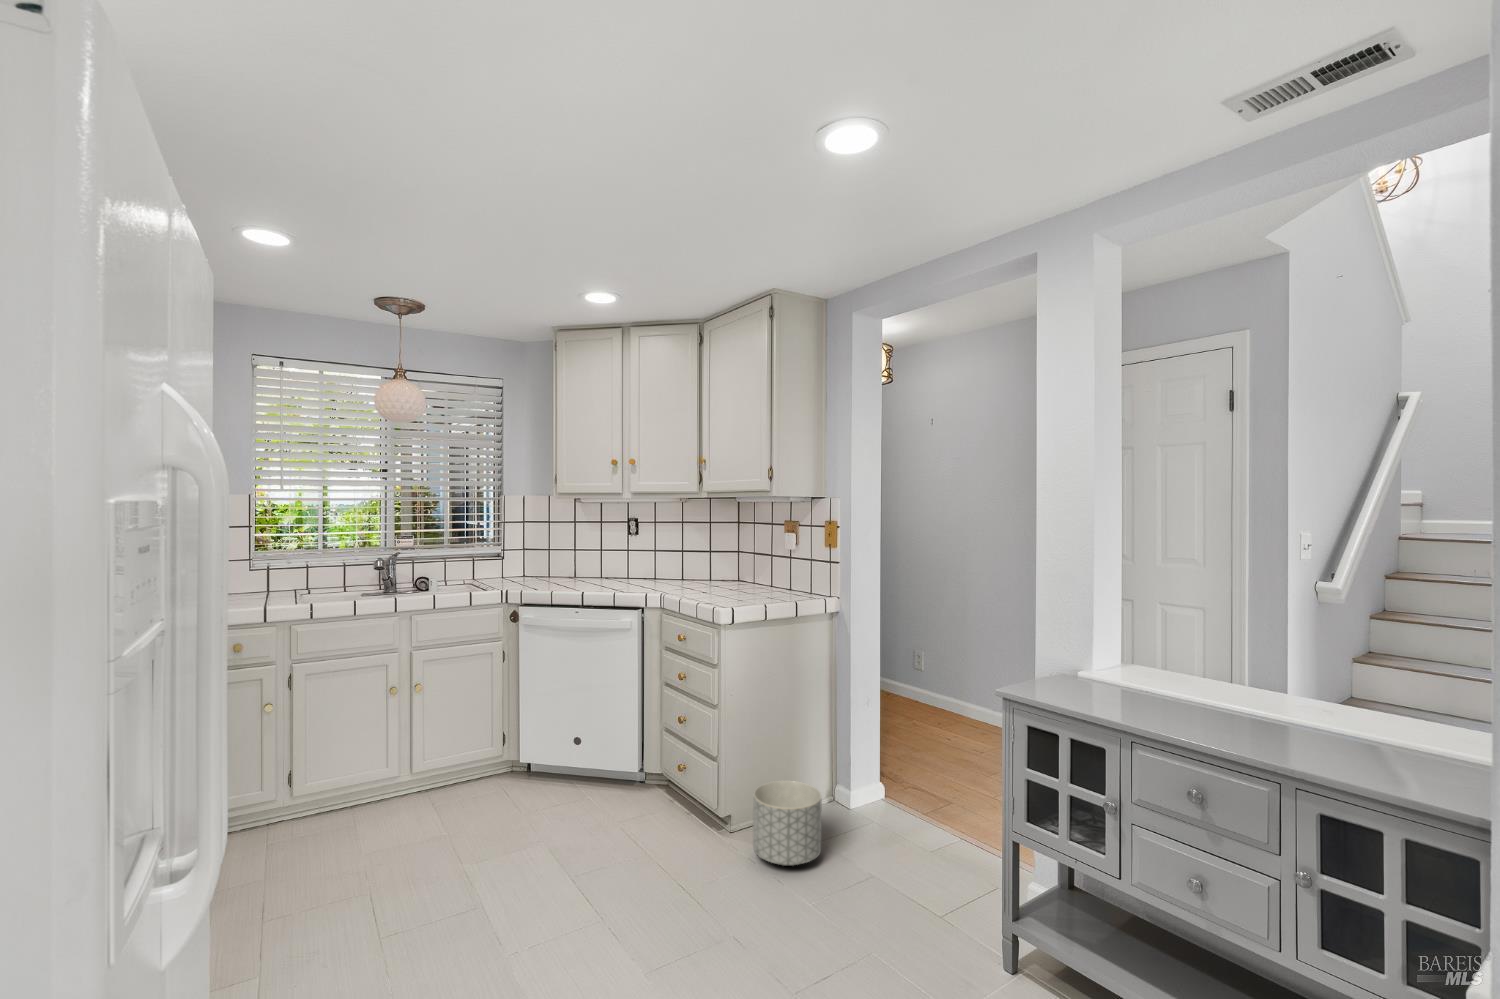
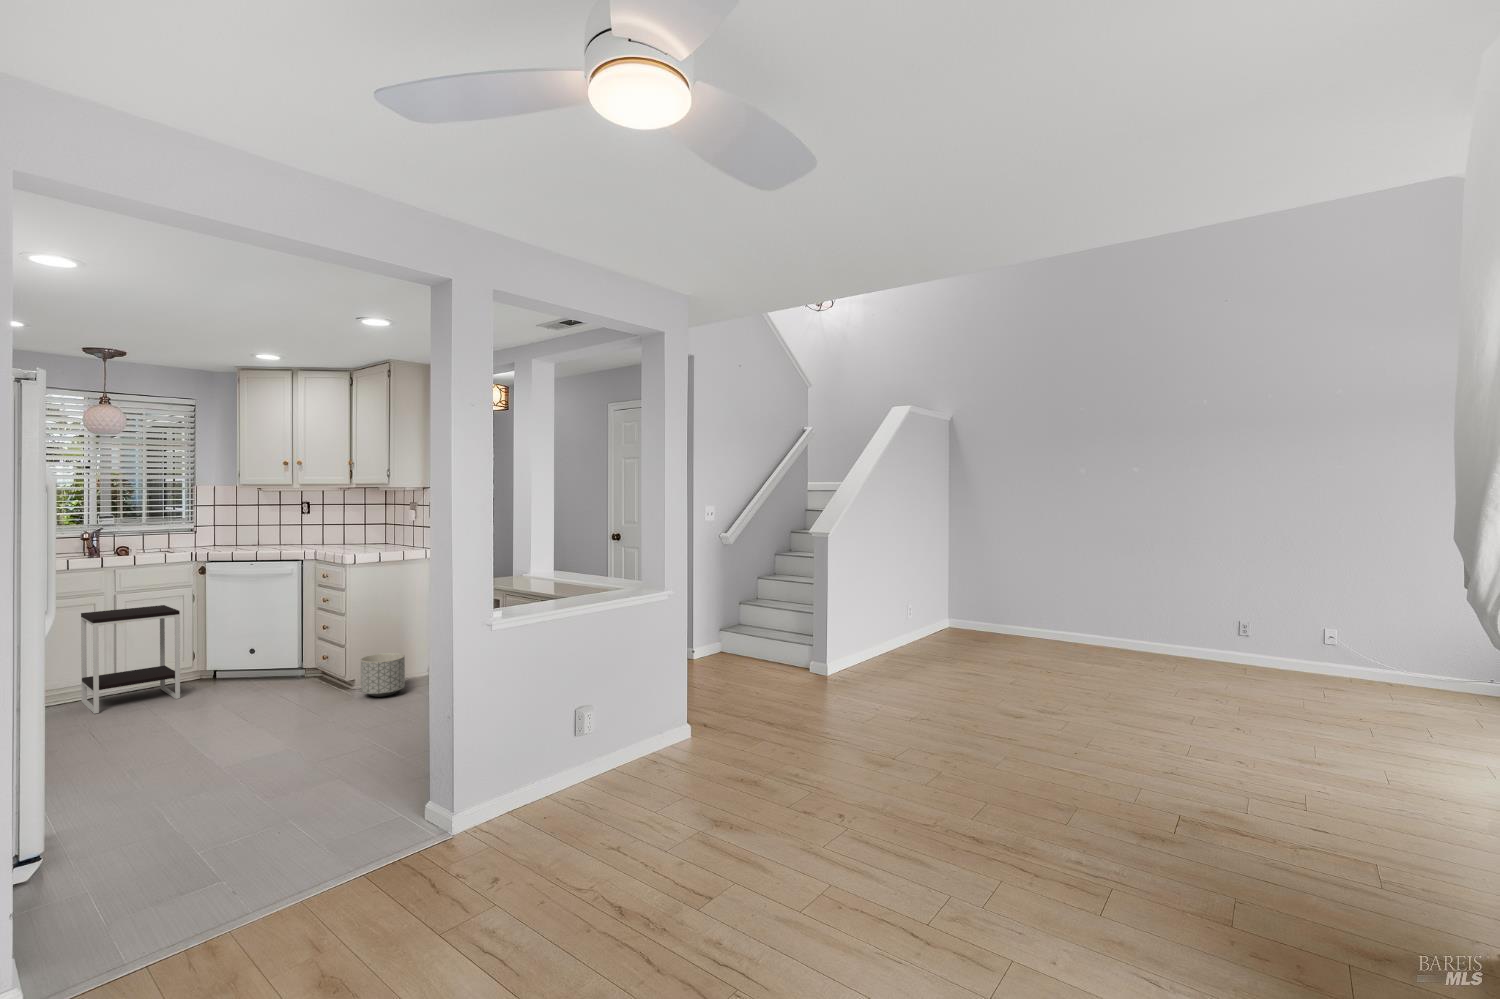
side table: none [367,670,490,849] -> present [81,605,180,714]

